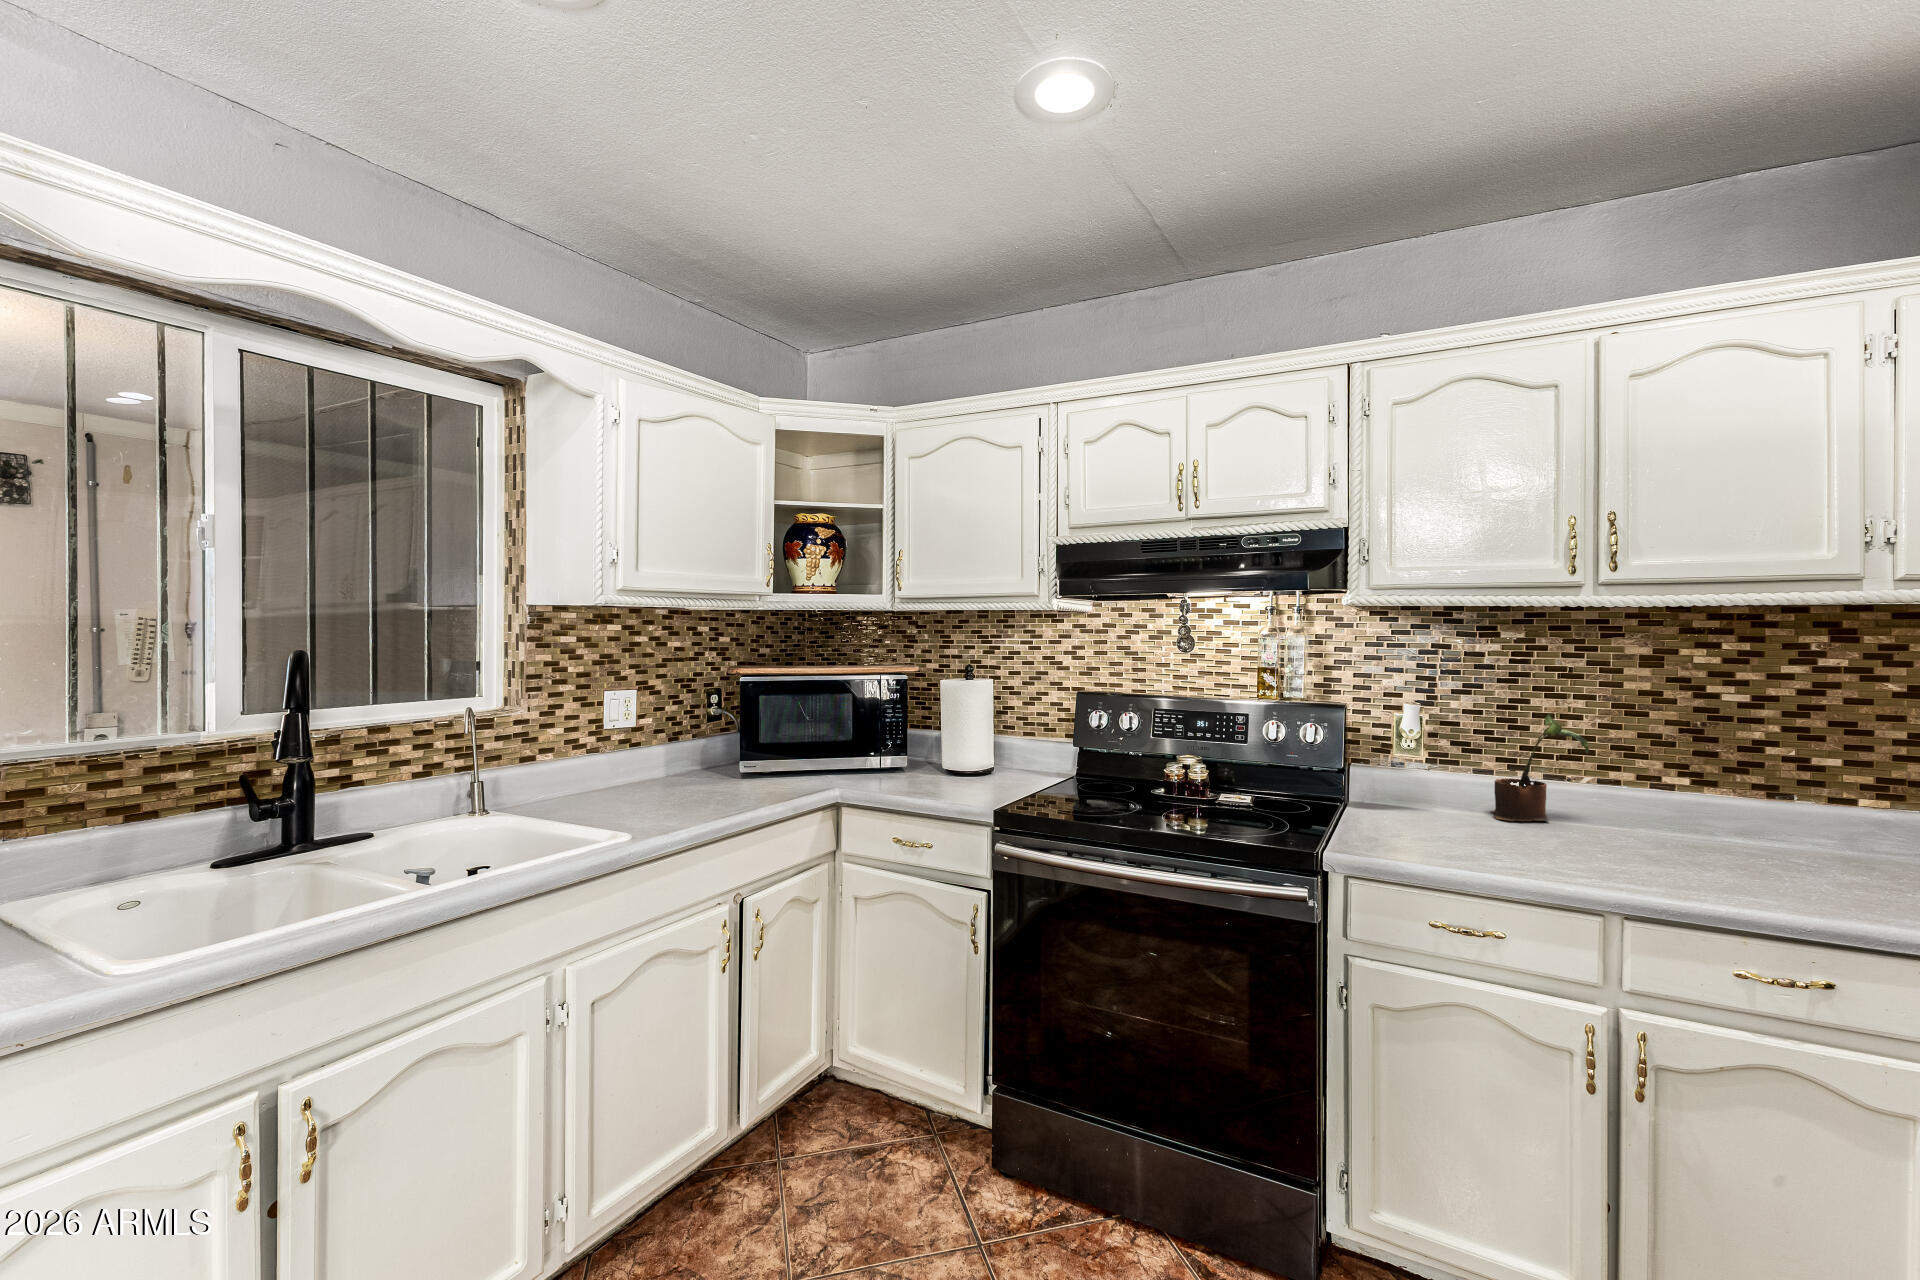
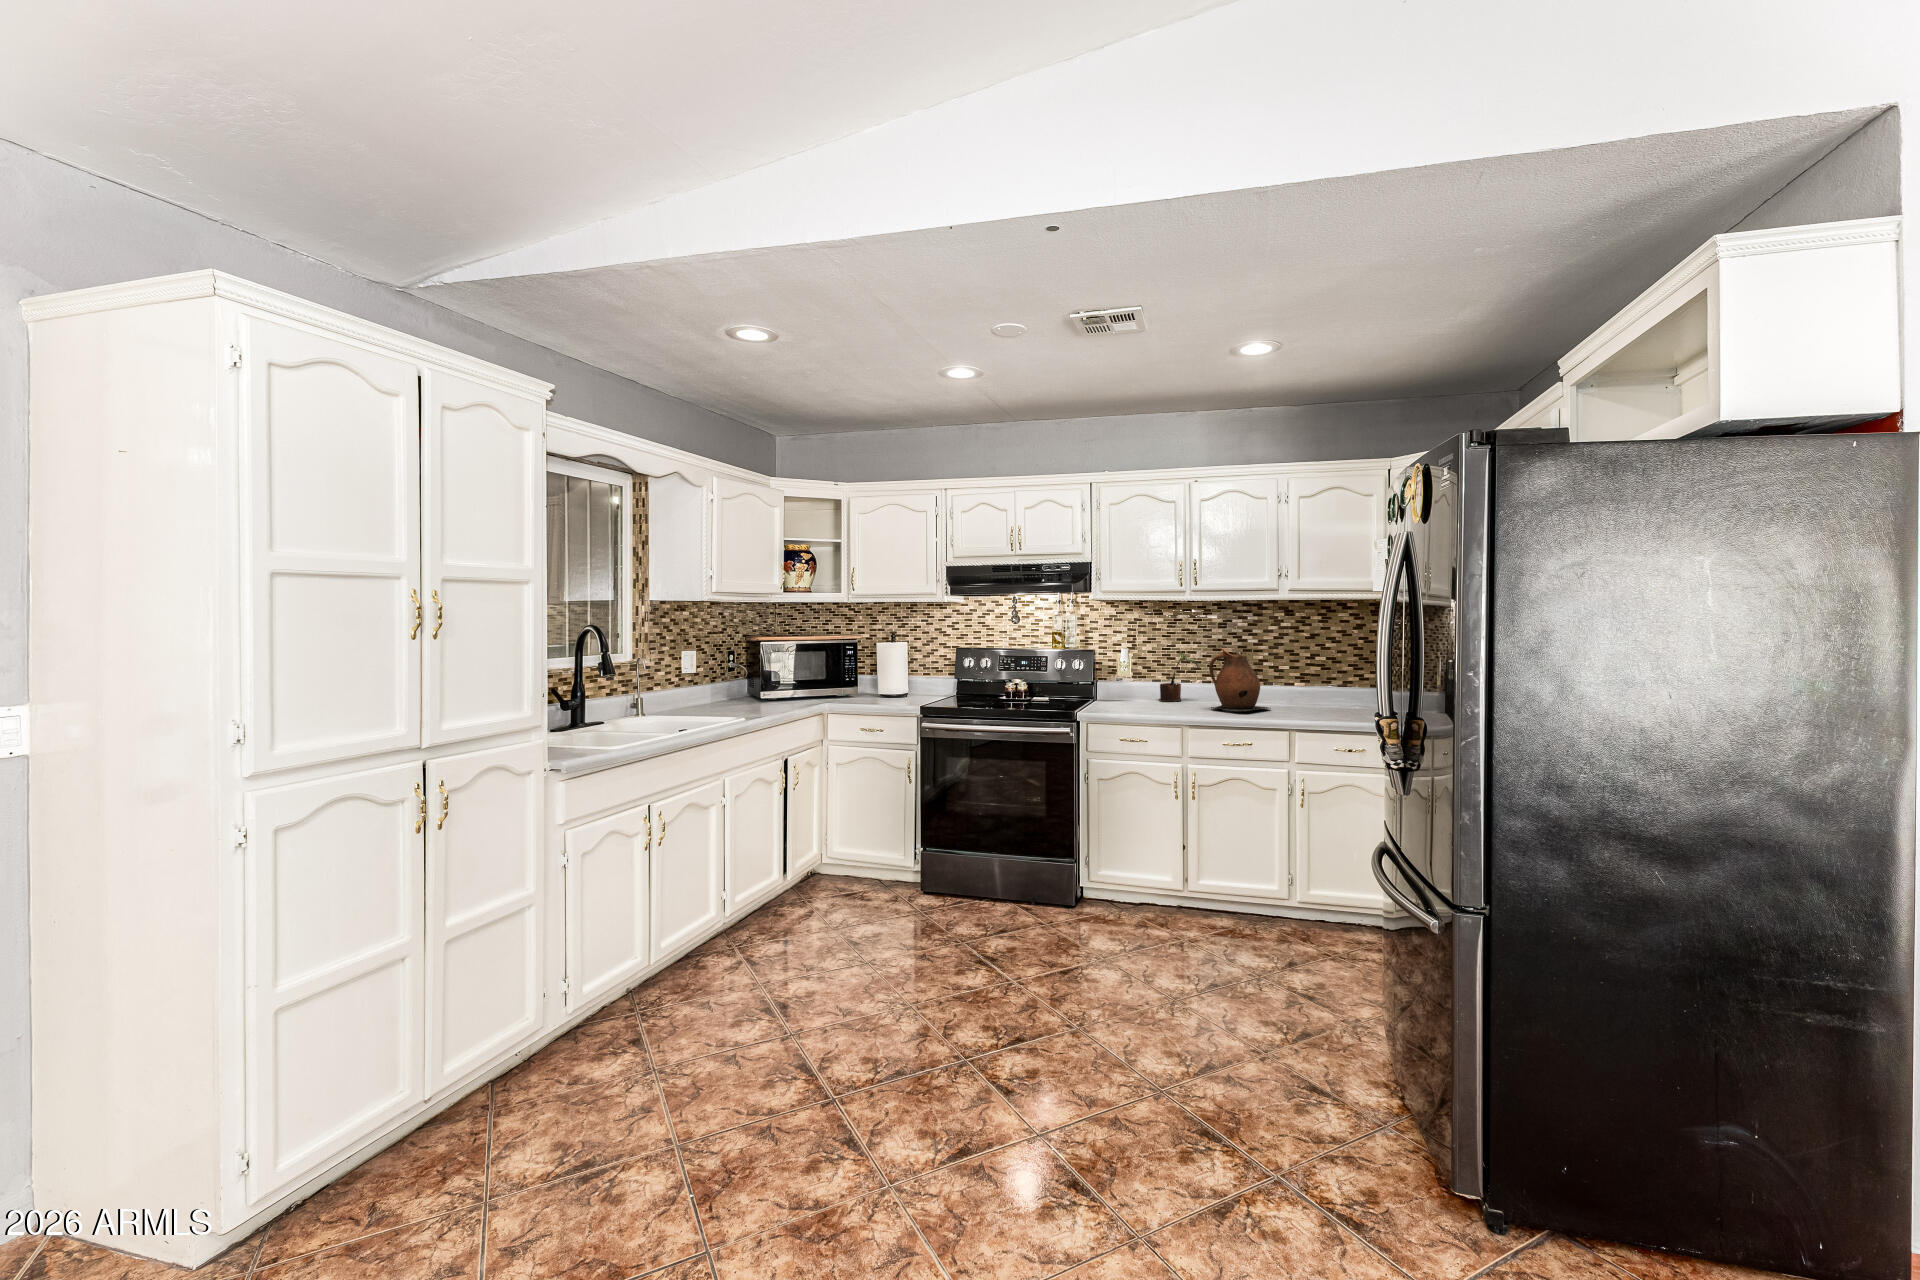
ceramic pitcher: none [1646,717,1834,884] -> present [1209,648,1271,712]

